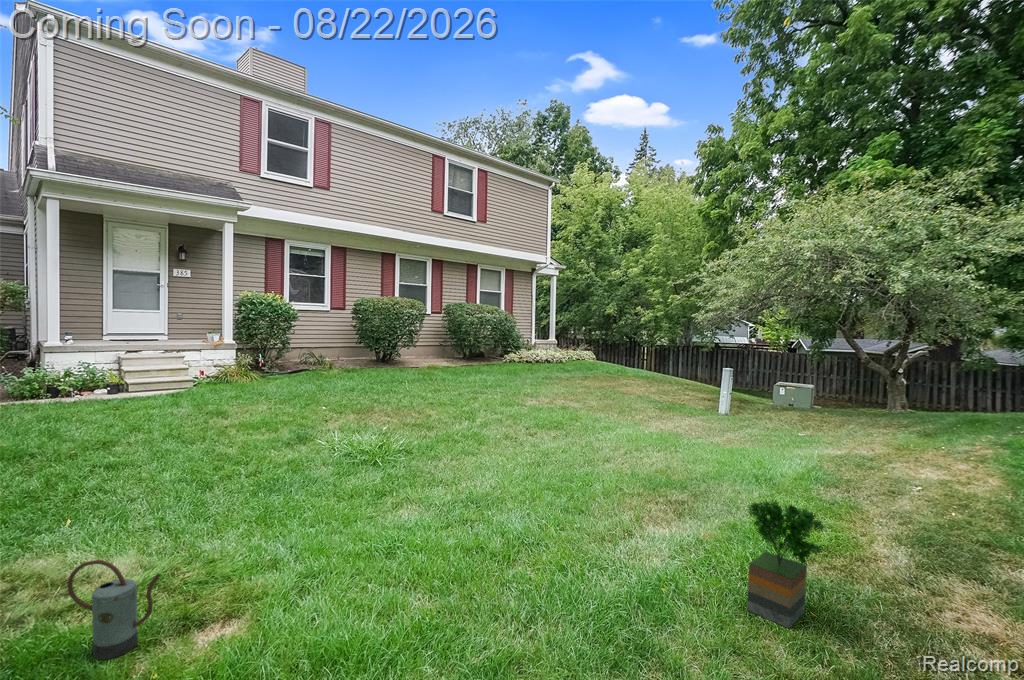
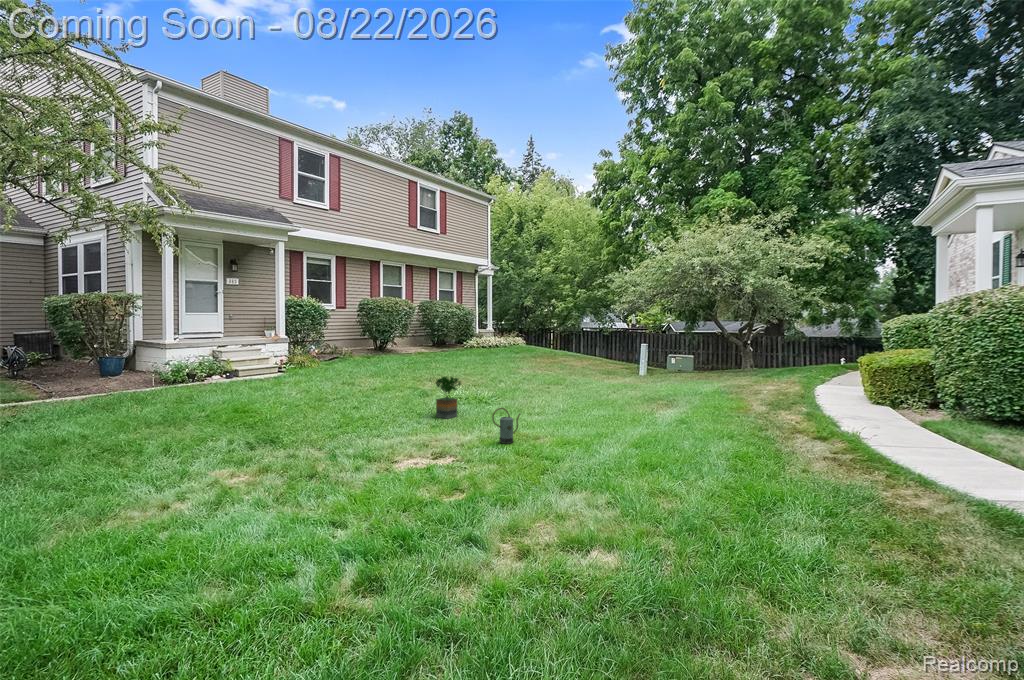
potted tree: present [747,500,824,628] -> present [436,376,461,419]

